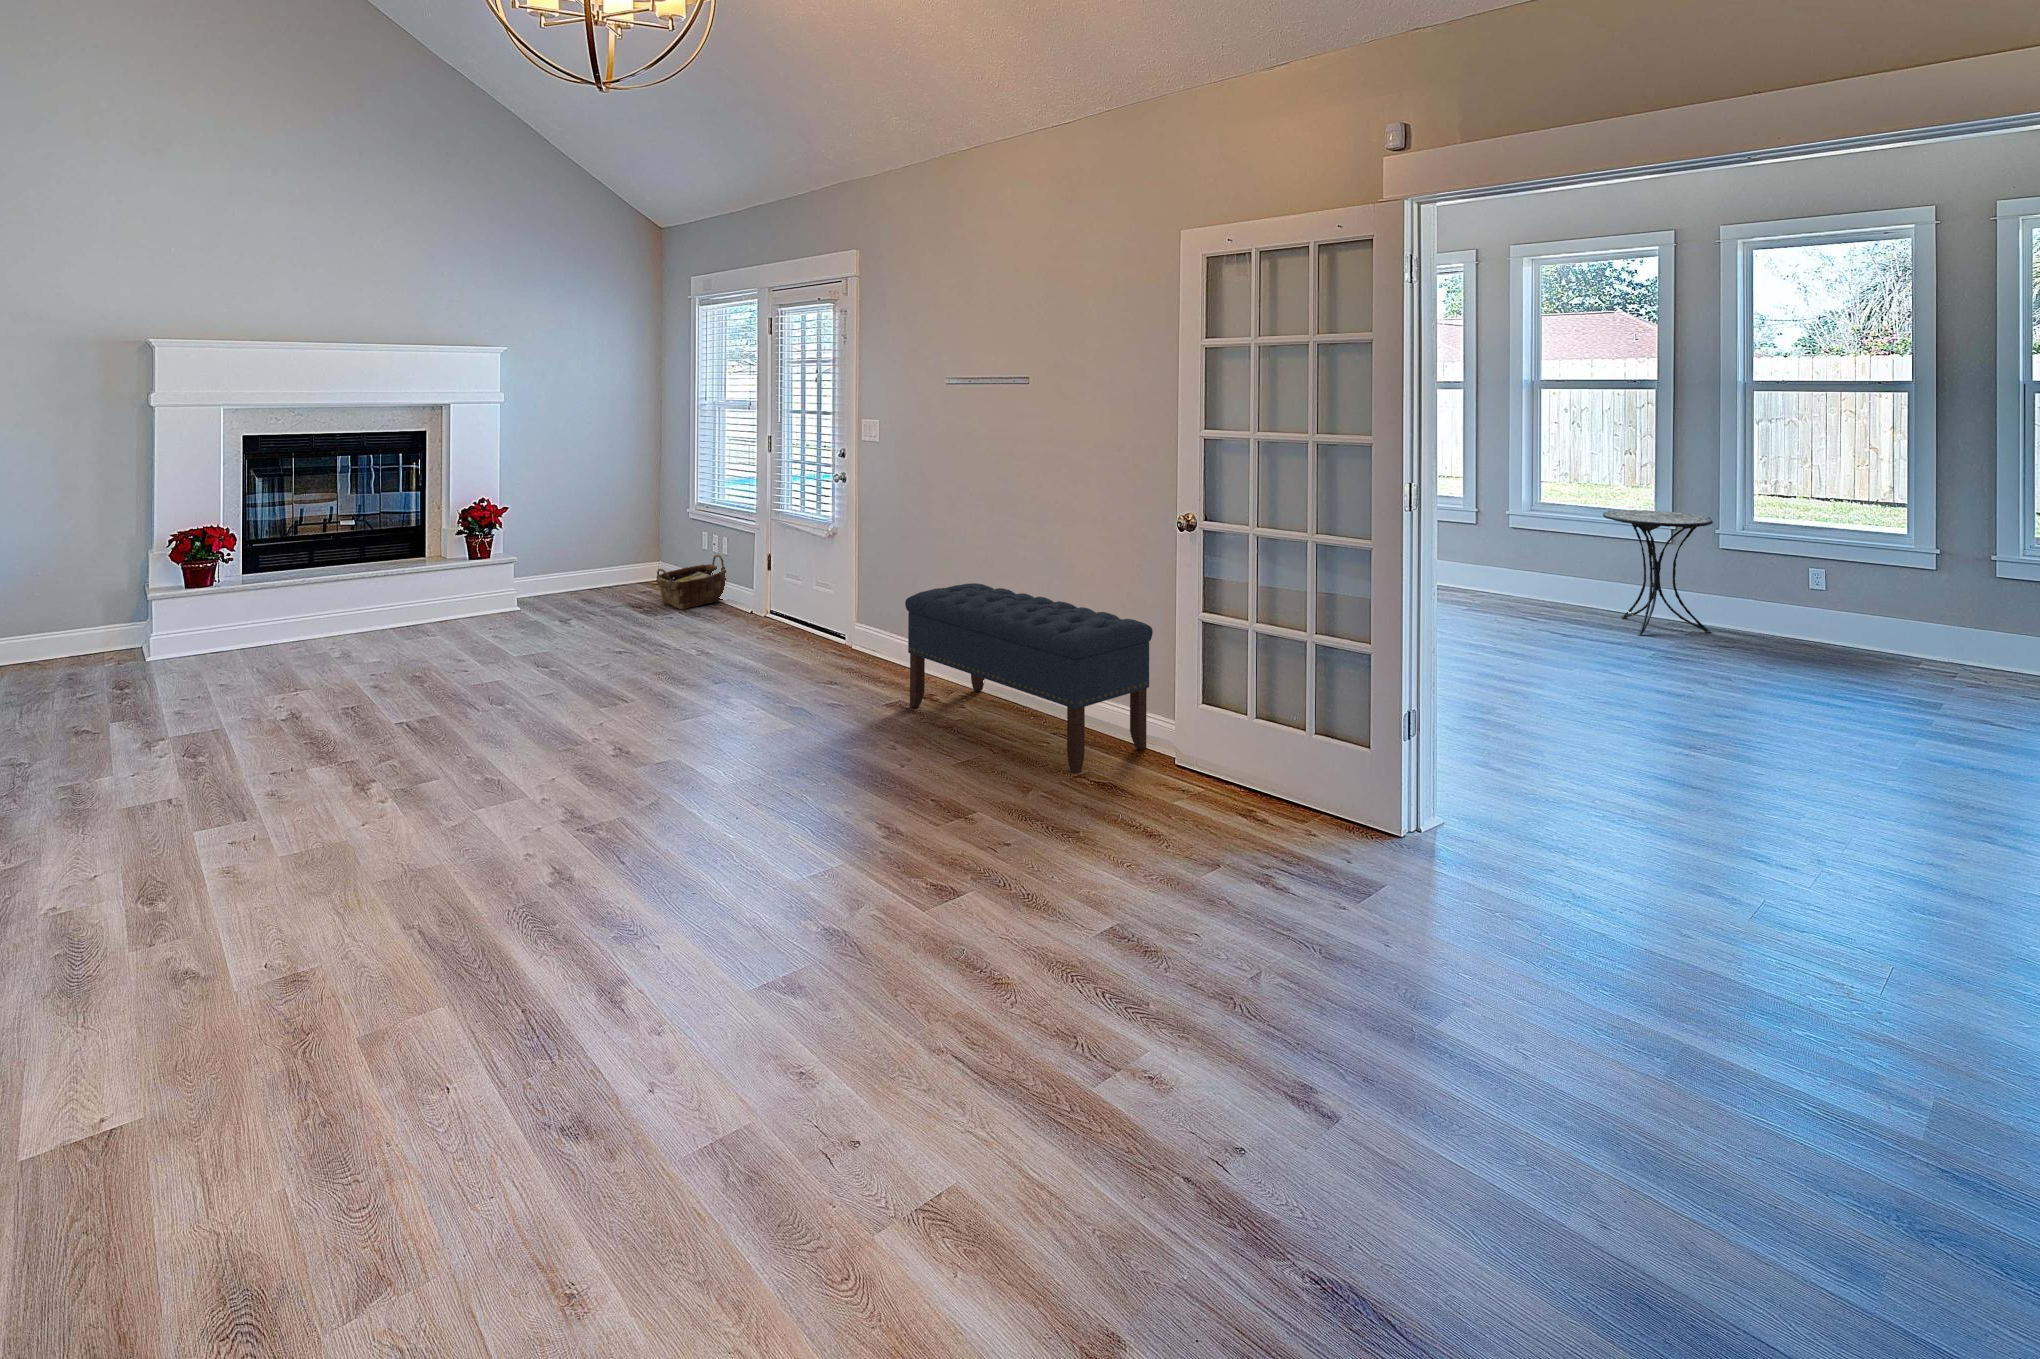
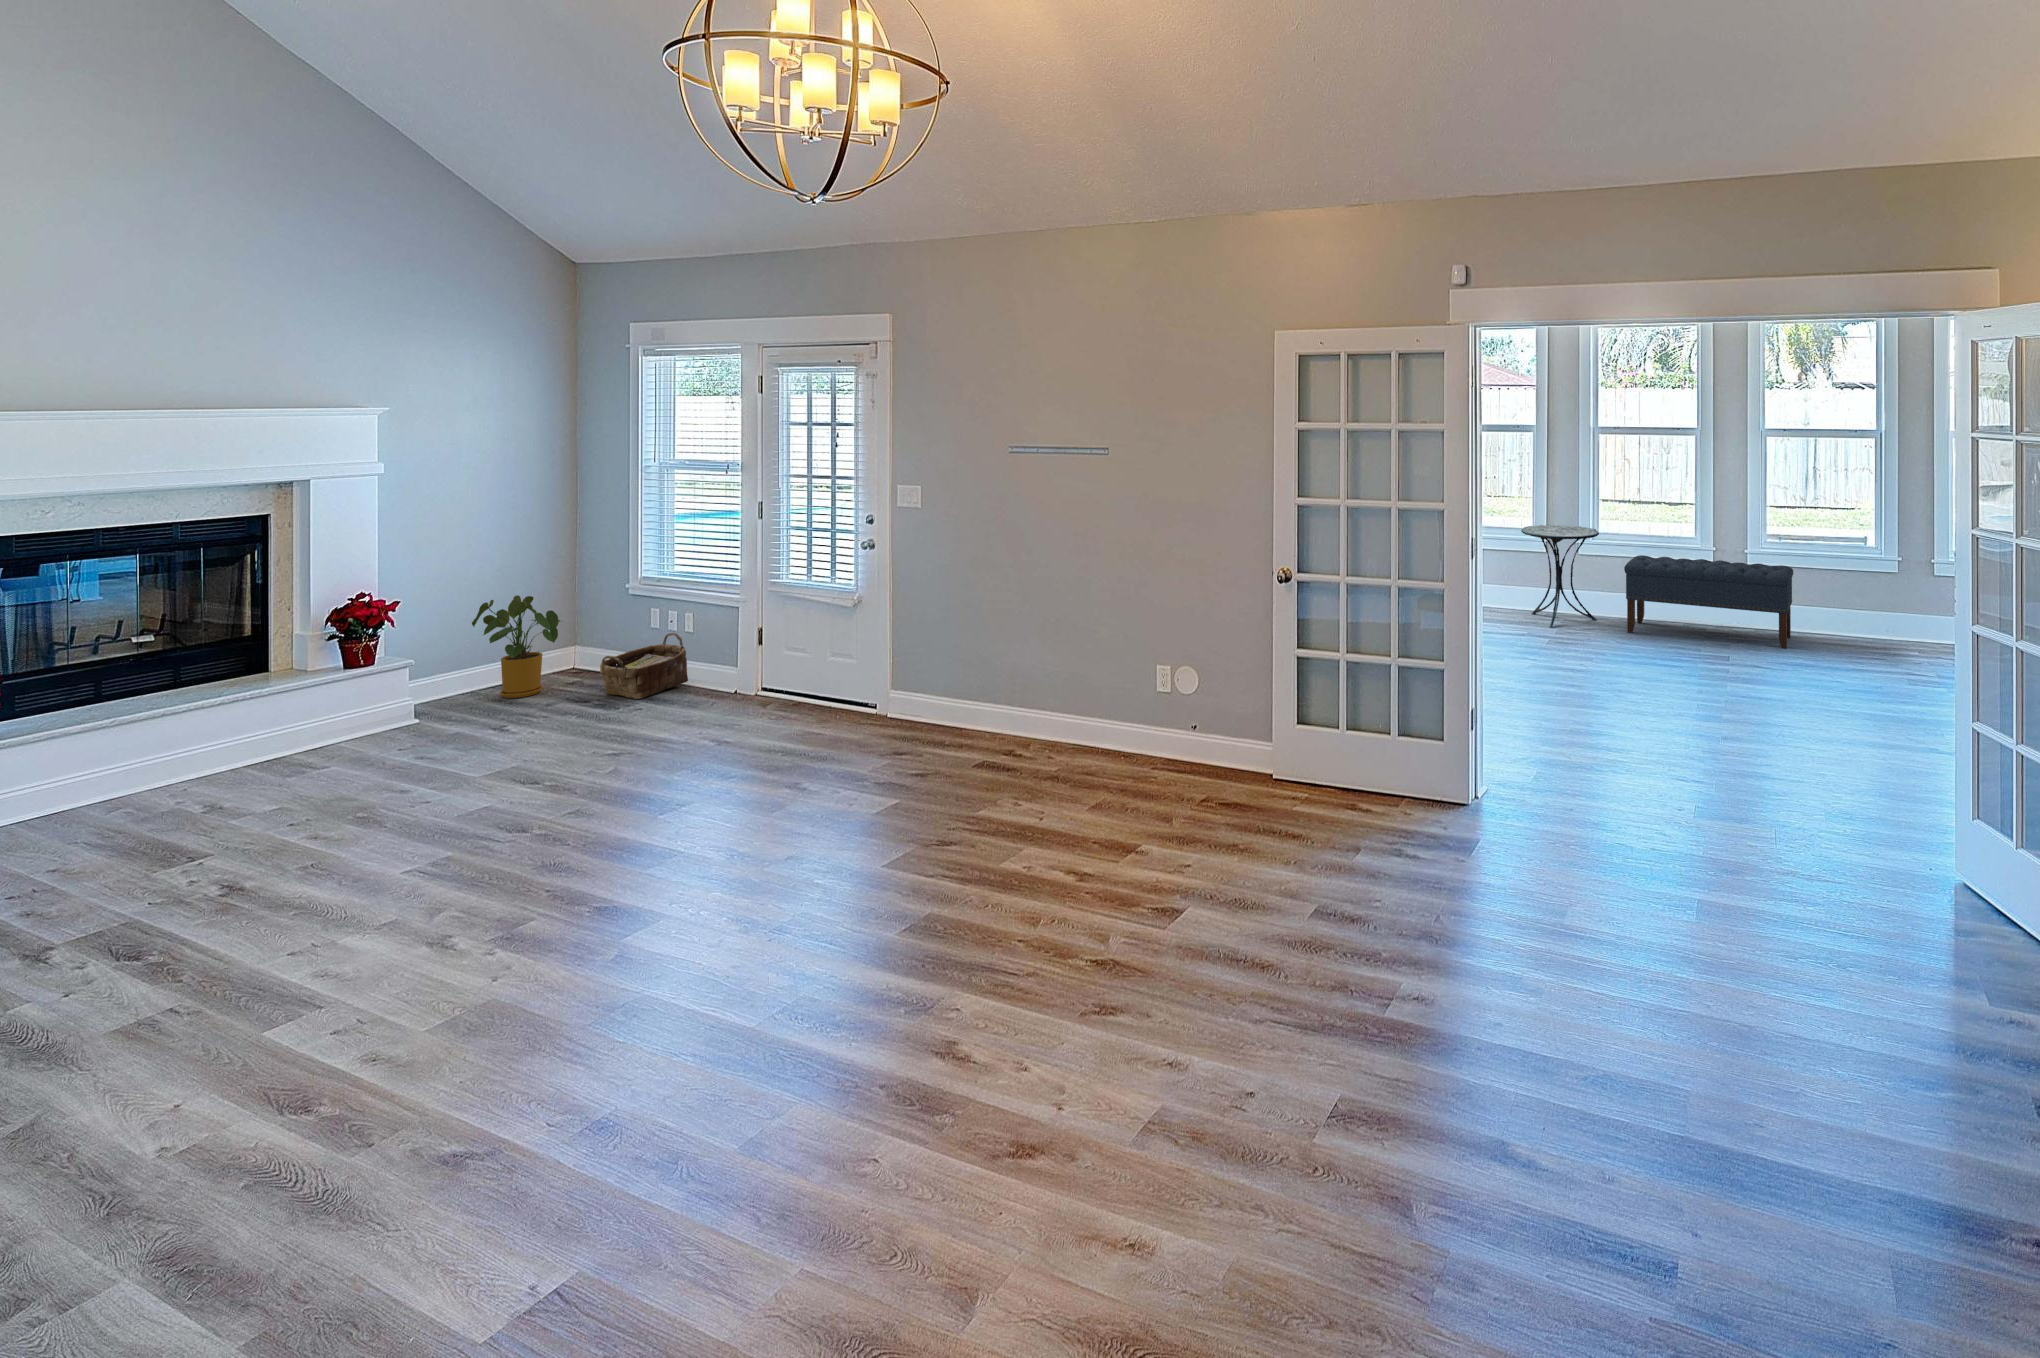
house plant: none [576,513,641,599] -> present [472,595,560,698]
bench: present [905,583,1153,773] -> present [1624,555,1793,649]

